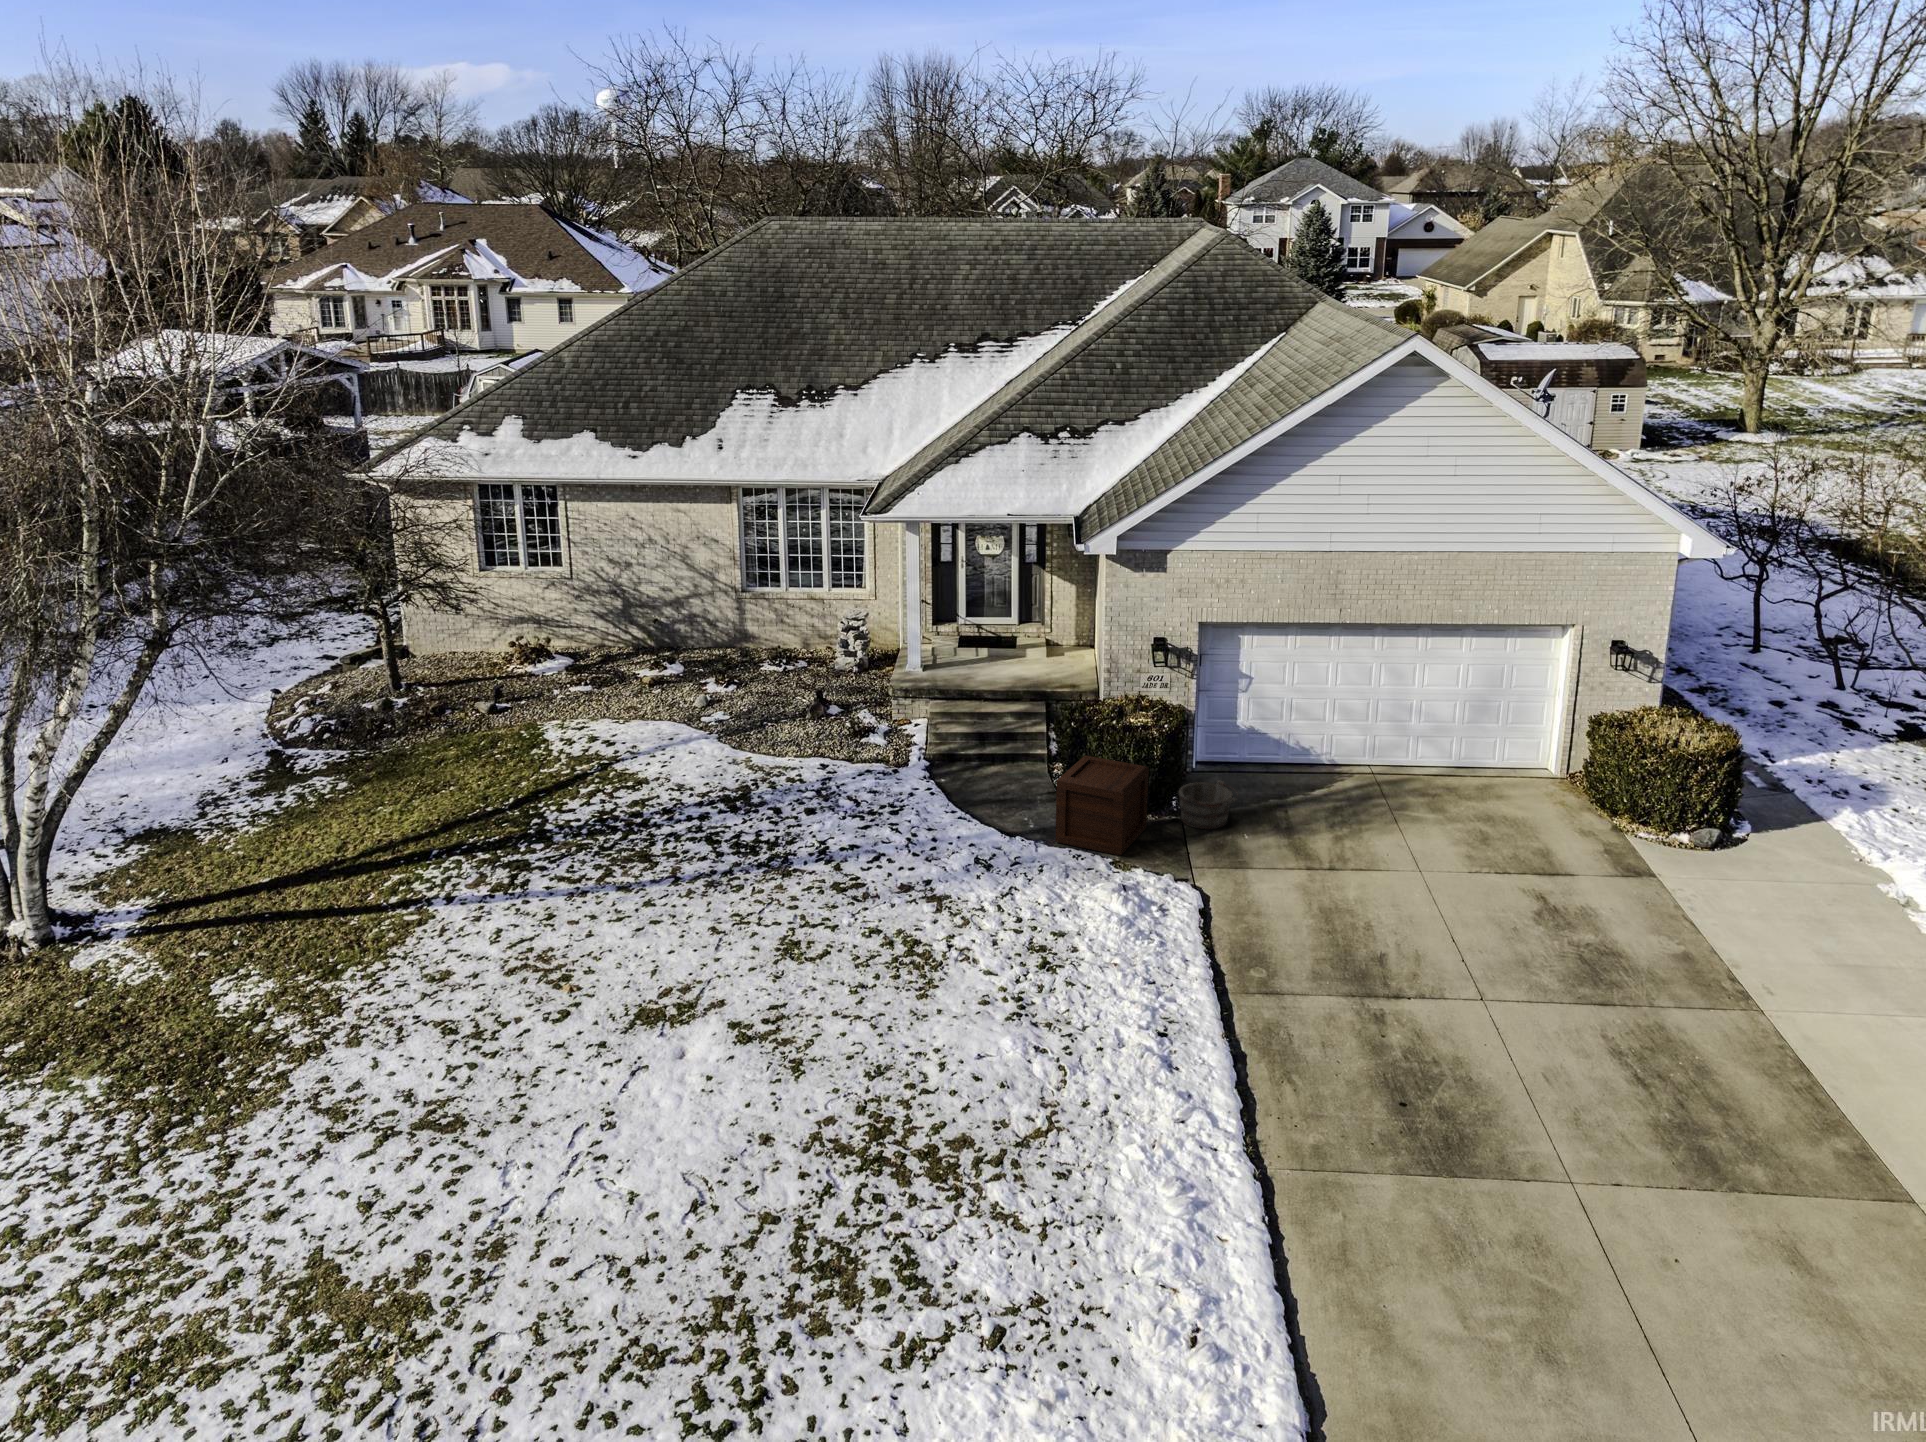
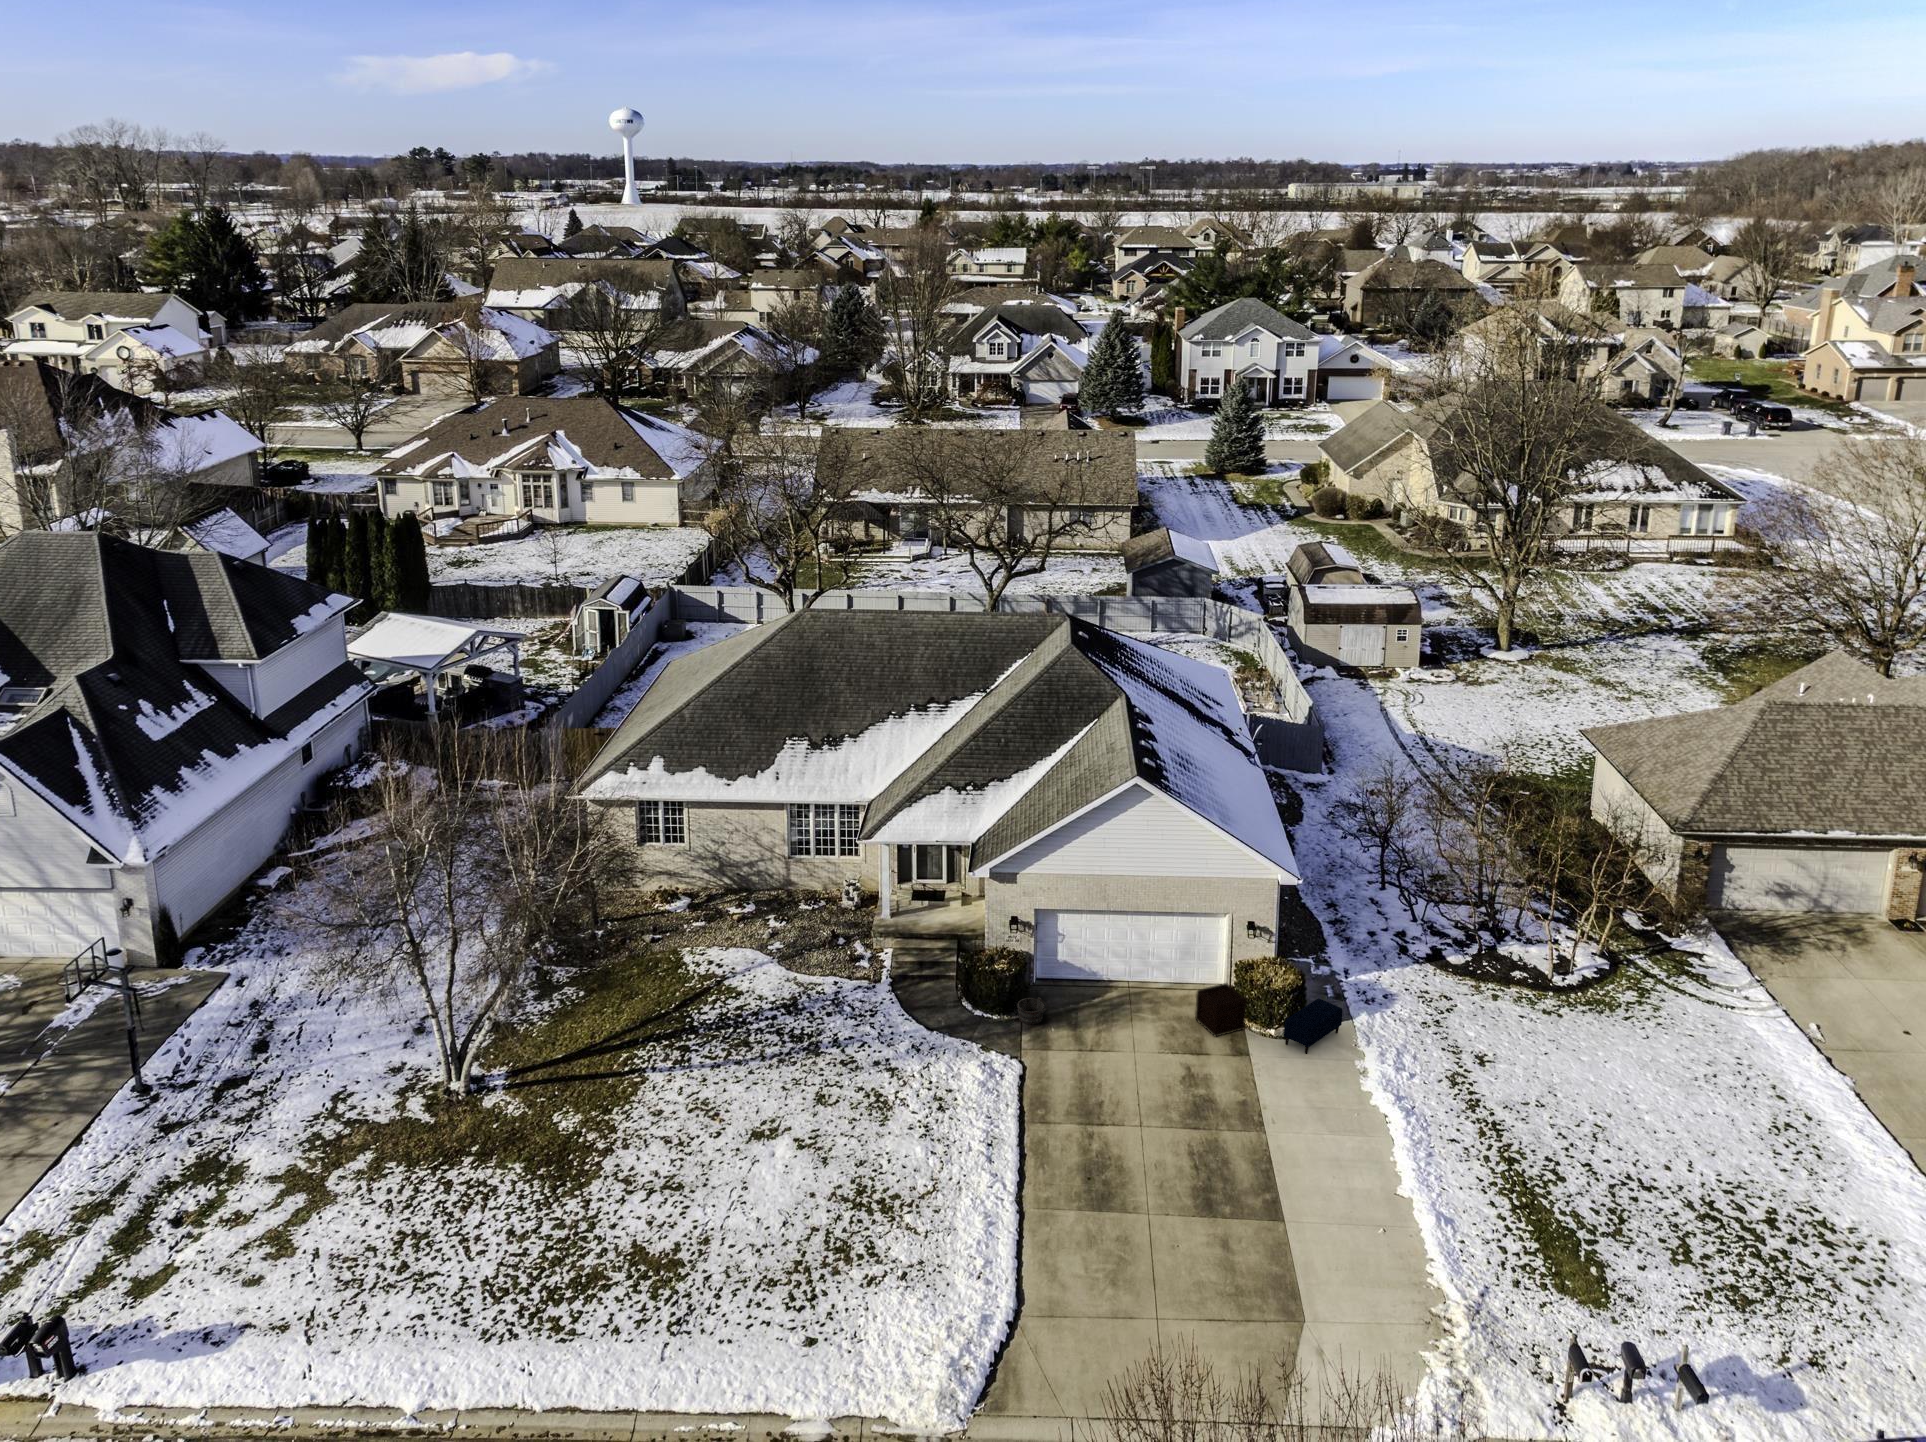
wooden crate: present [1055,755,1149,856] -> present [1195,983,1247,1037]
bench: none [1718,774,1828,873] -> present [1284,998,1342,1054]

